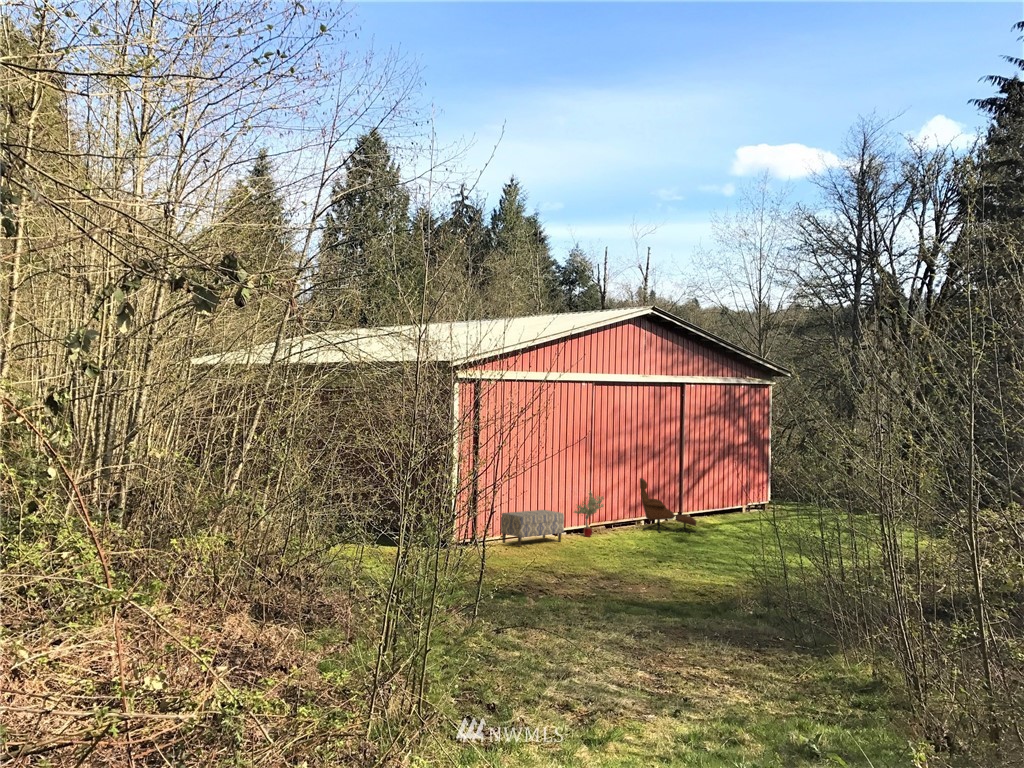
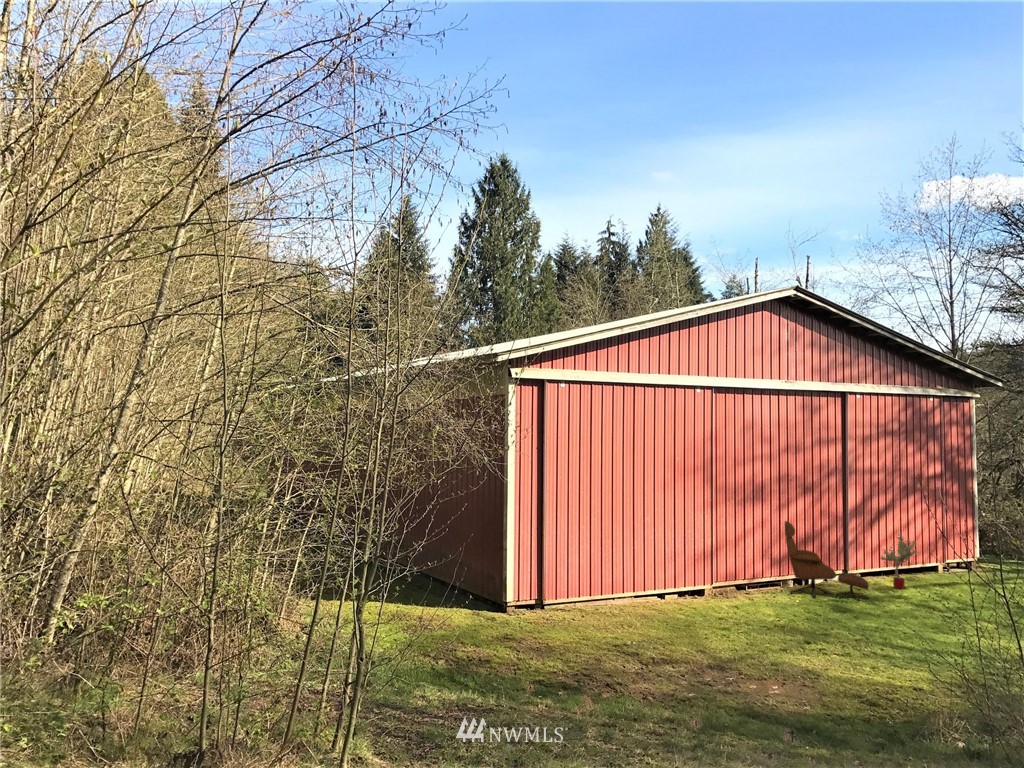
potted tree: present [574,491,604,537] -> present [880,534,917,589]
bench: present [501,510,564,547] -> none [583,562,672,612]

